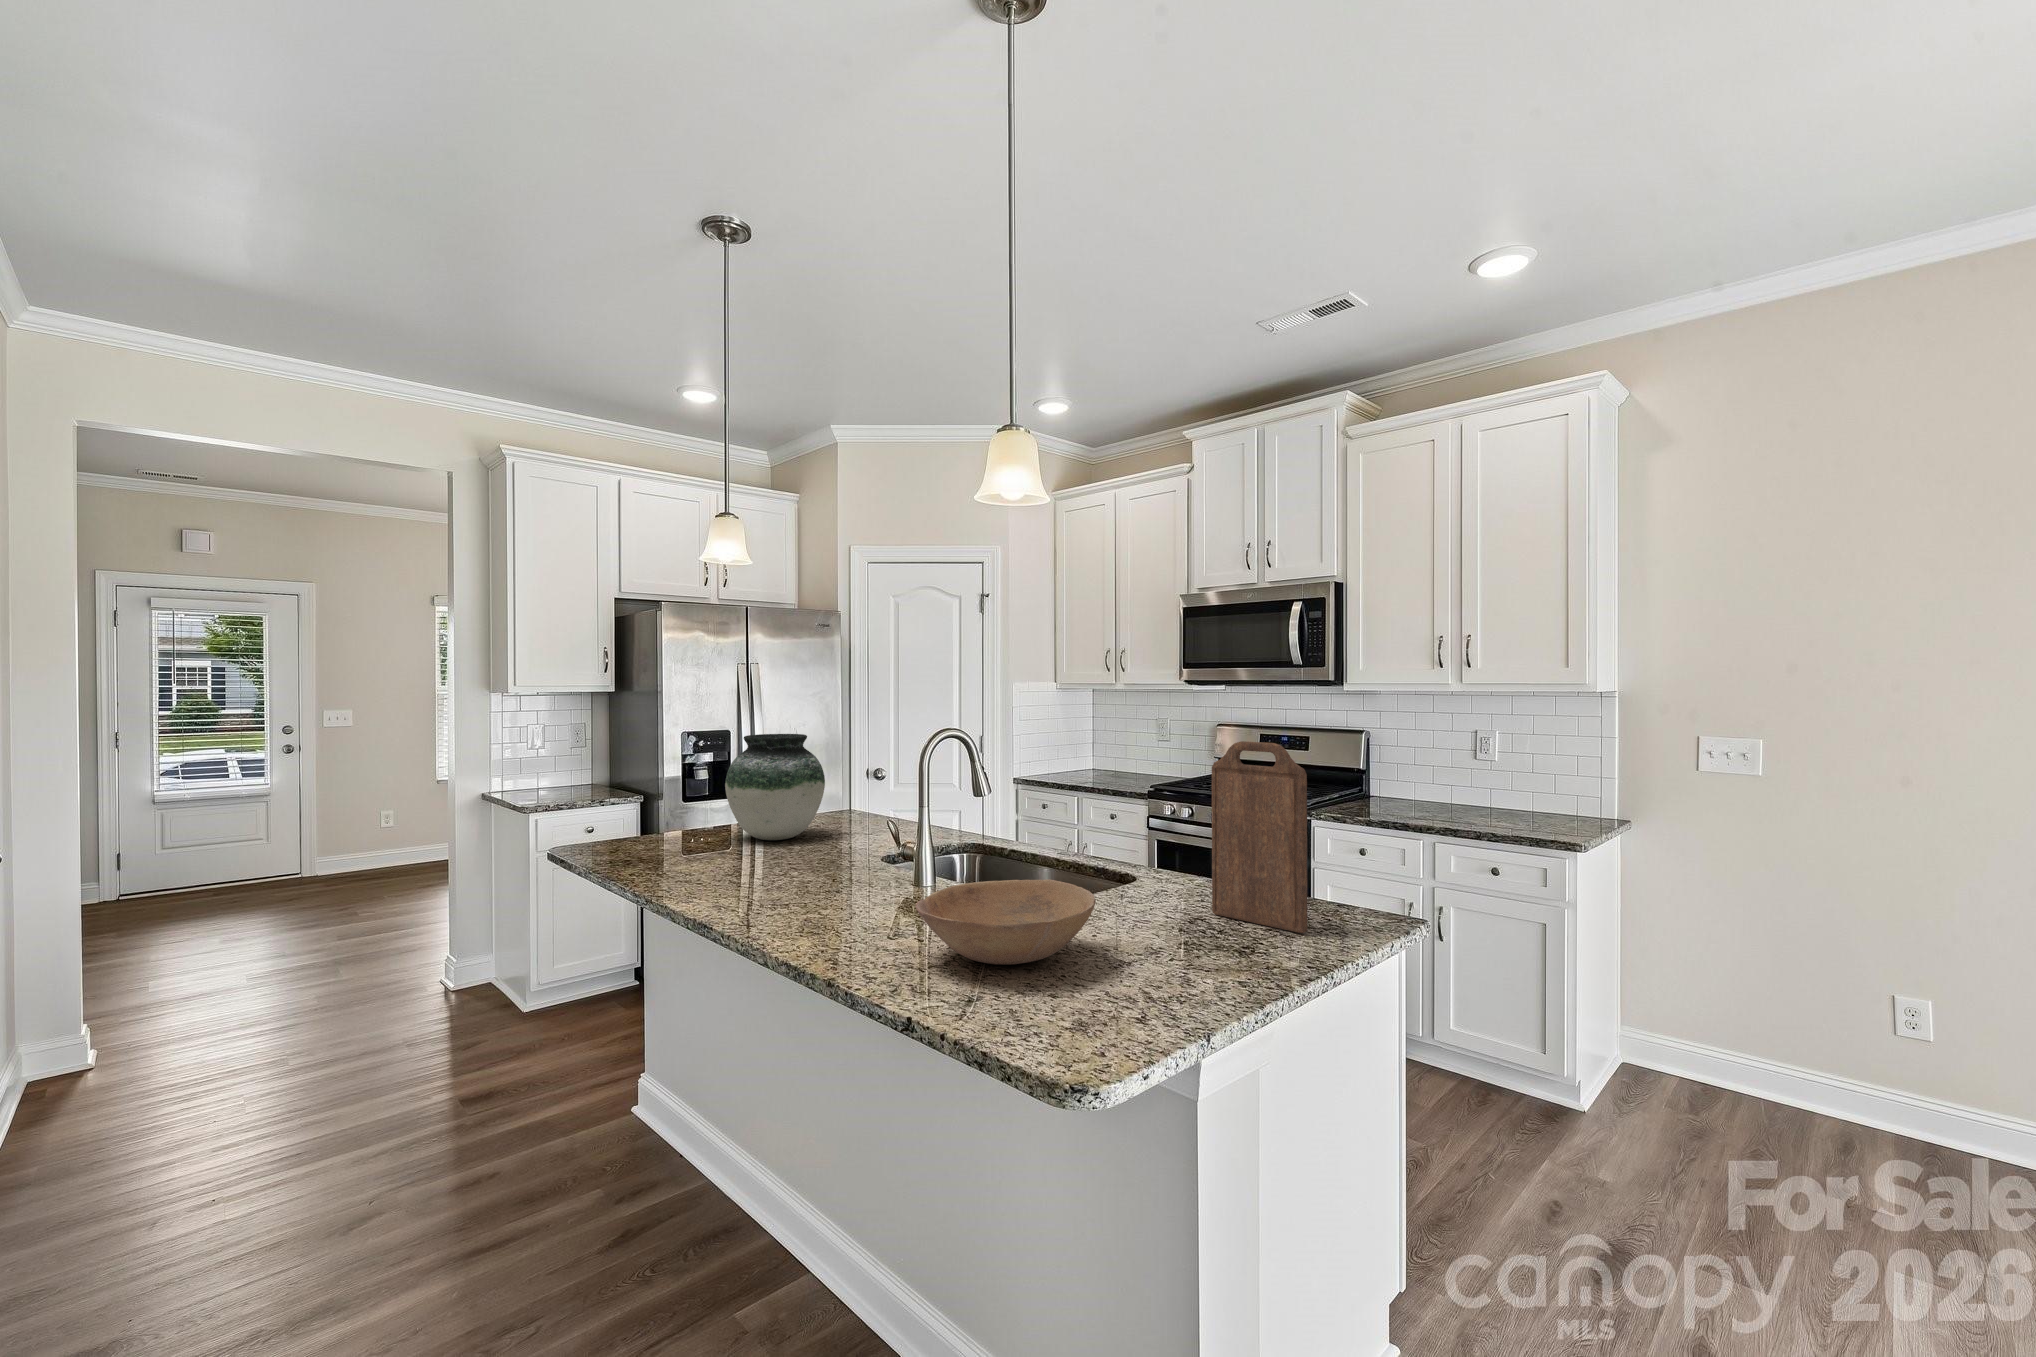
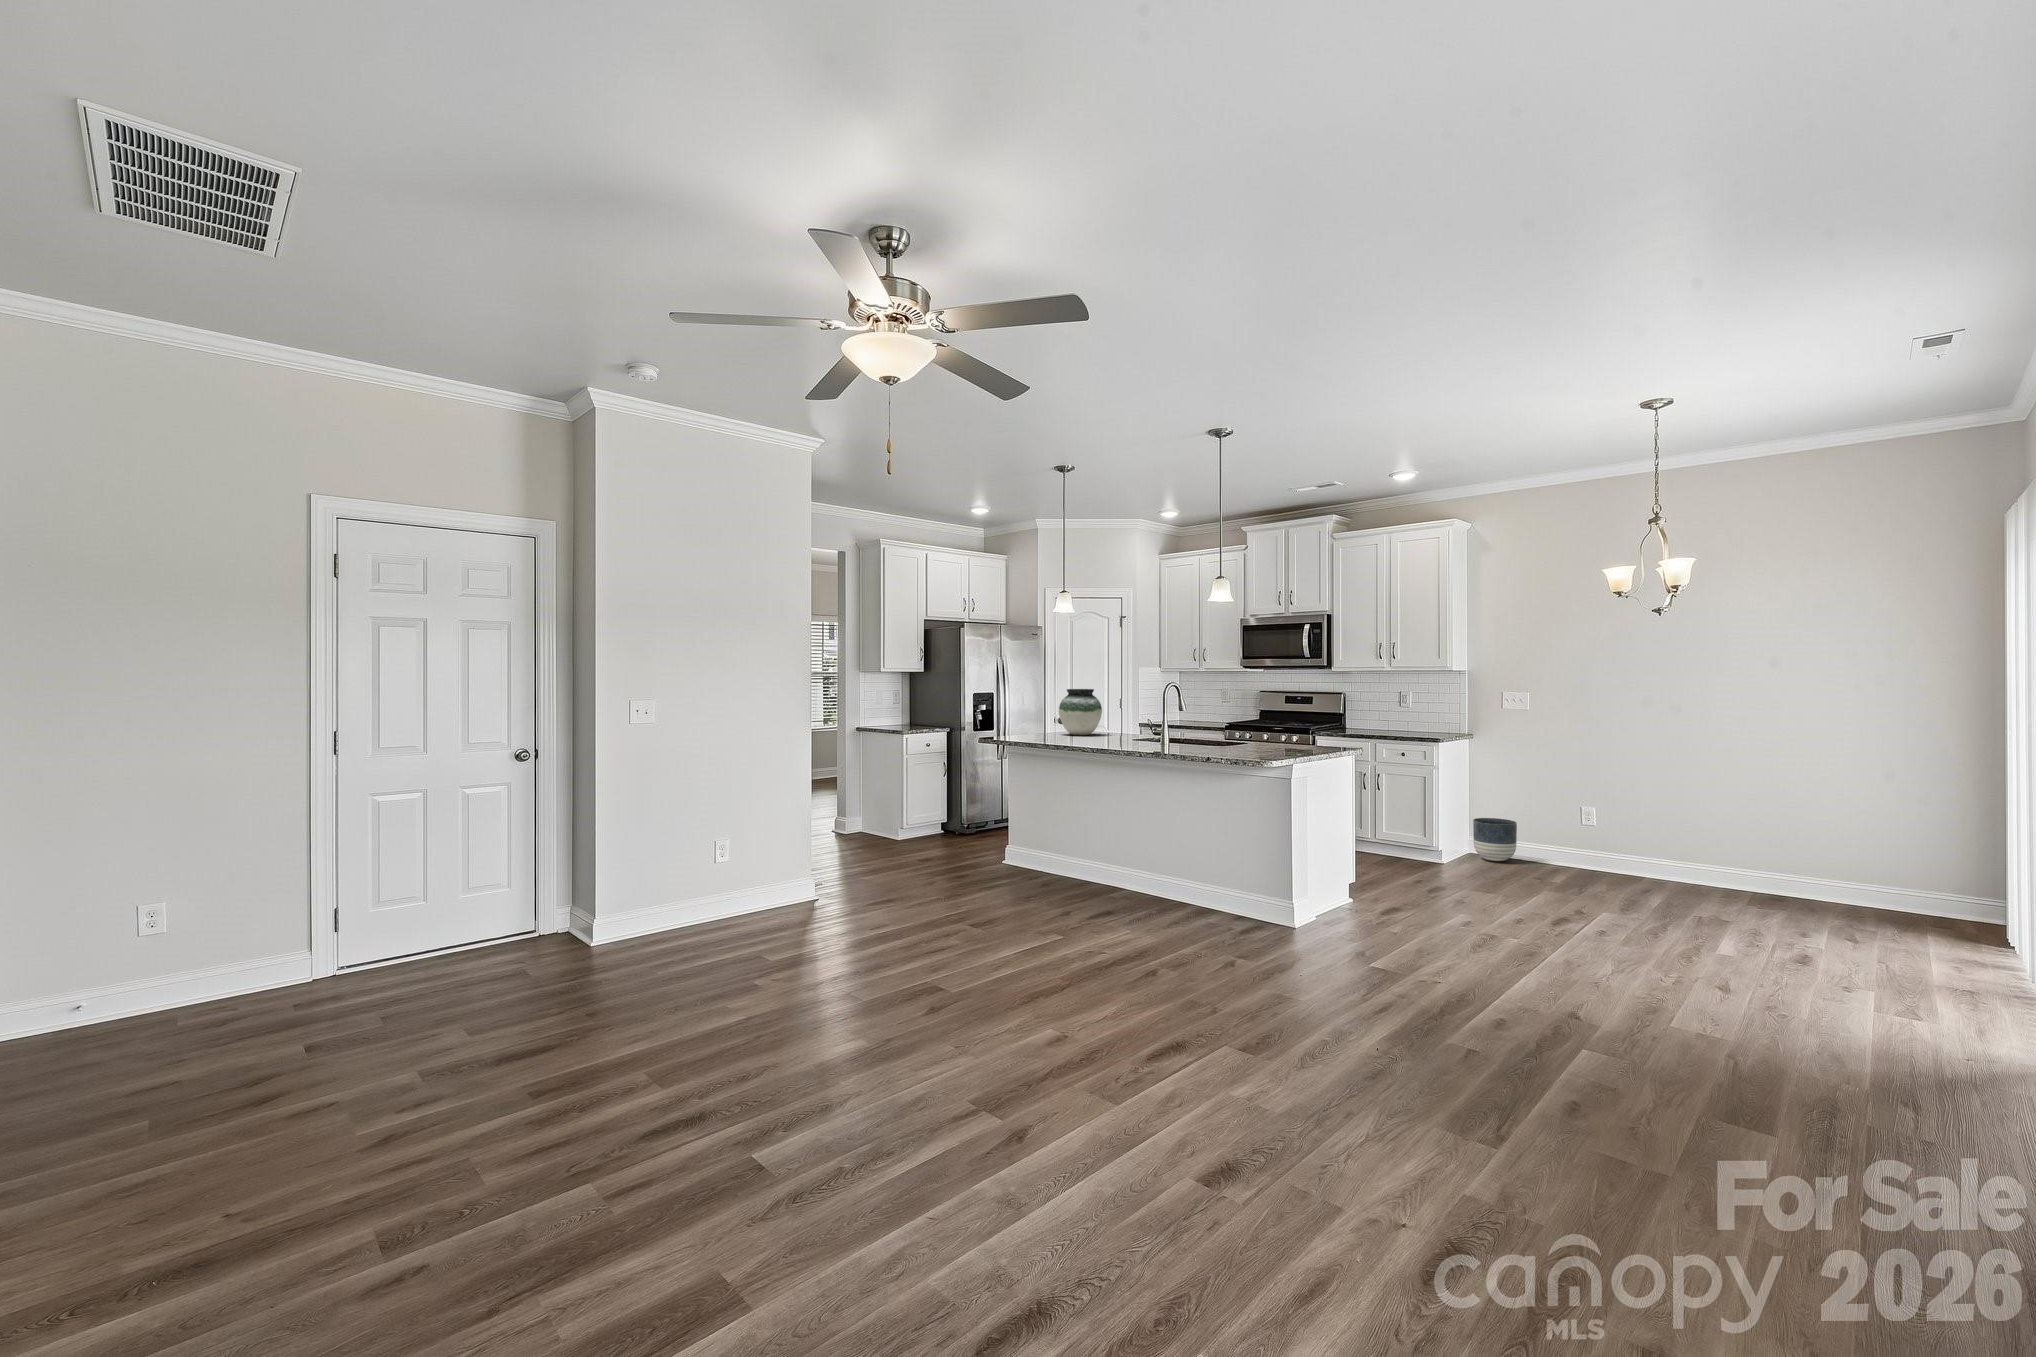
cutting board: present [1212,741,1307,933] -> none [1290,685,1325,749]
bowl: present [915,880,1096,965] -> none [1202,730,1261,751]
planter: none [1642,1001,1744,1105] -> present [1473,818,1517,861]

